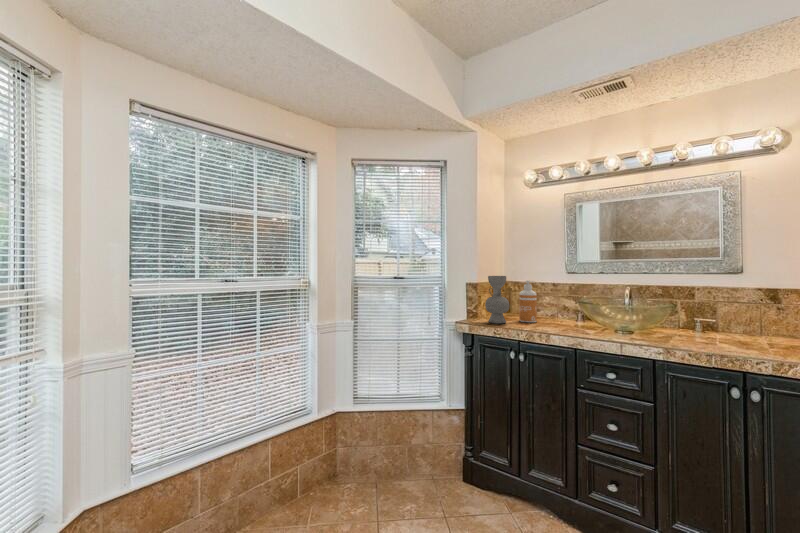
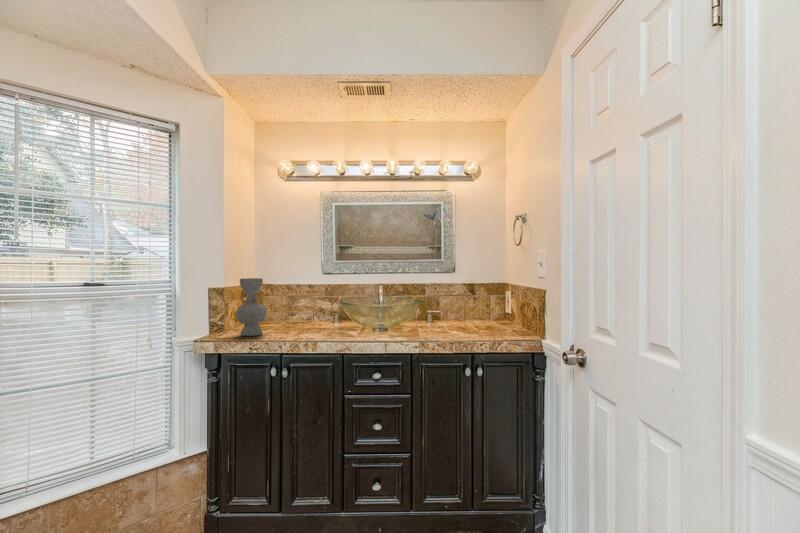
soap dispenser: present [519,281,537,322] -> none [276,283,295,331]

